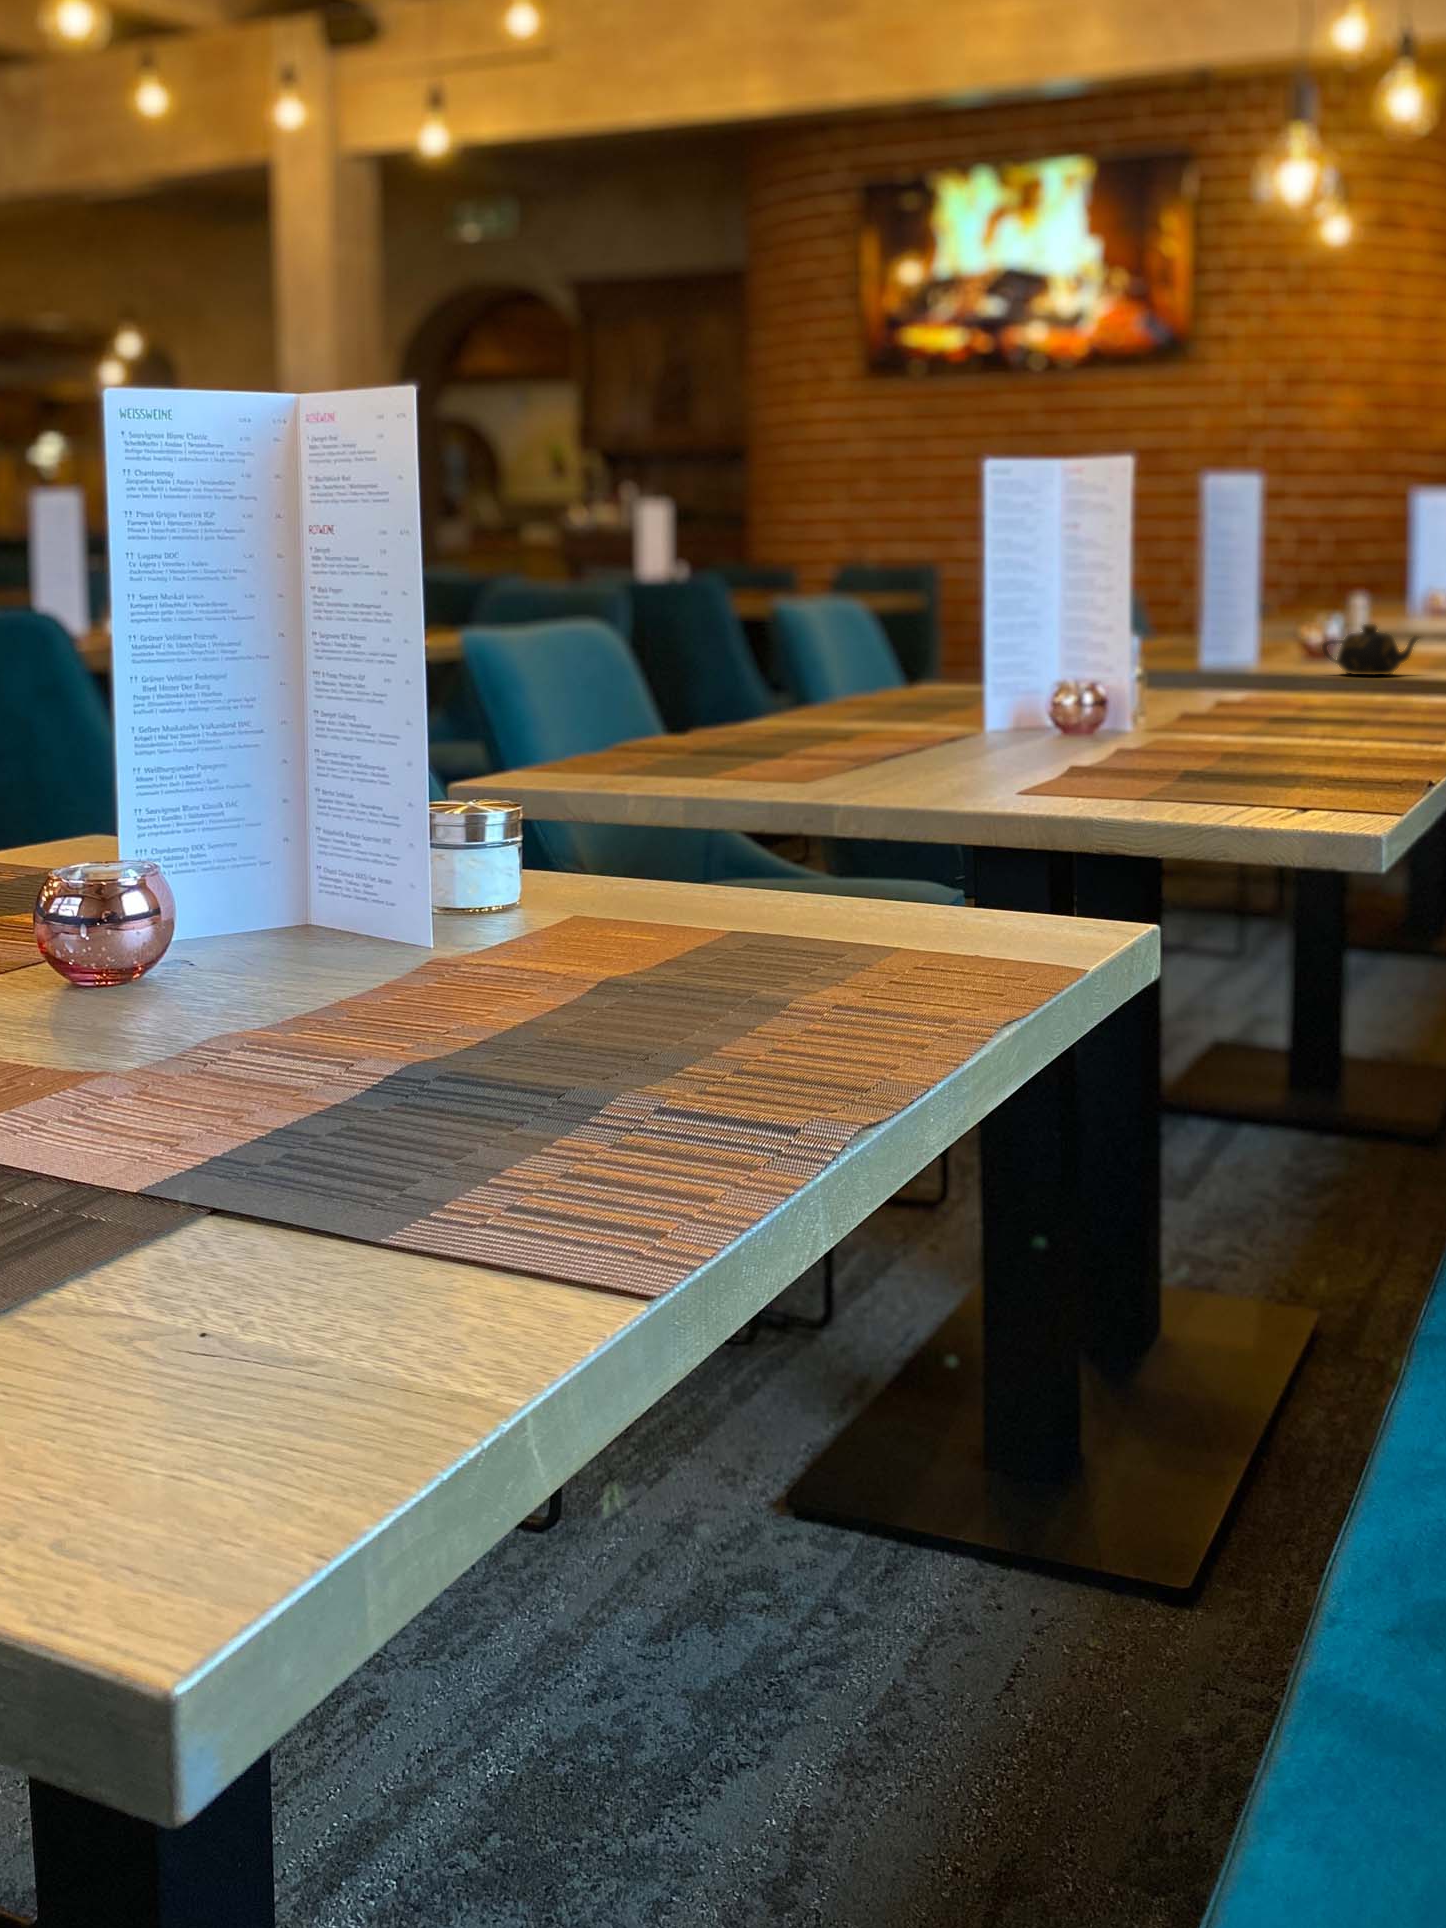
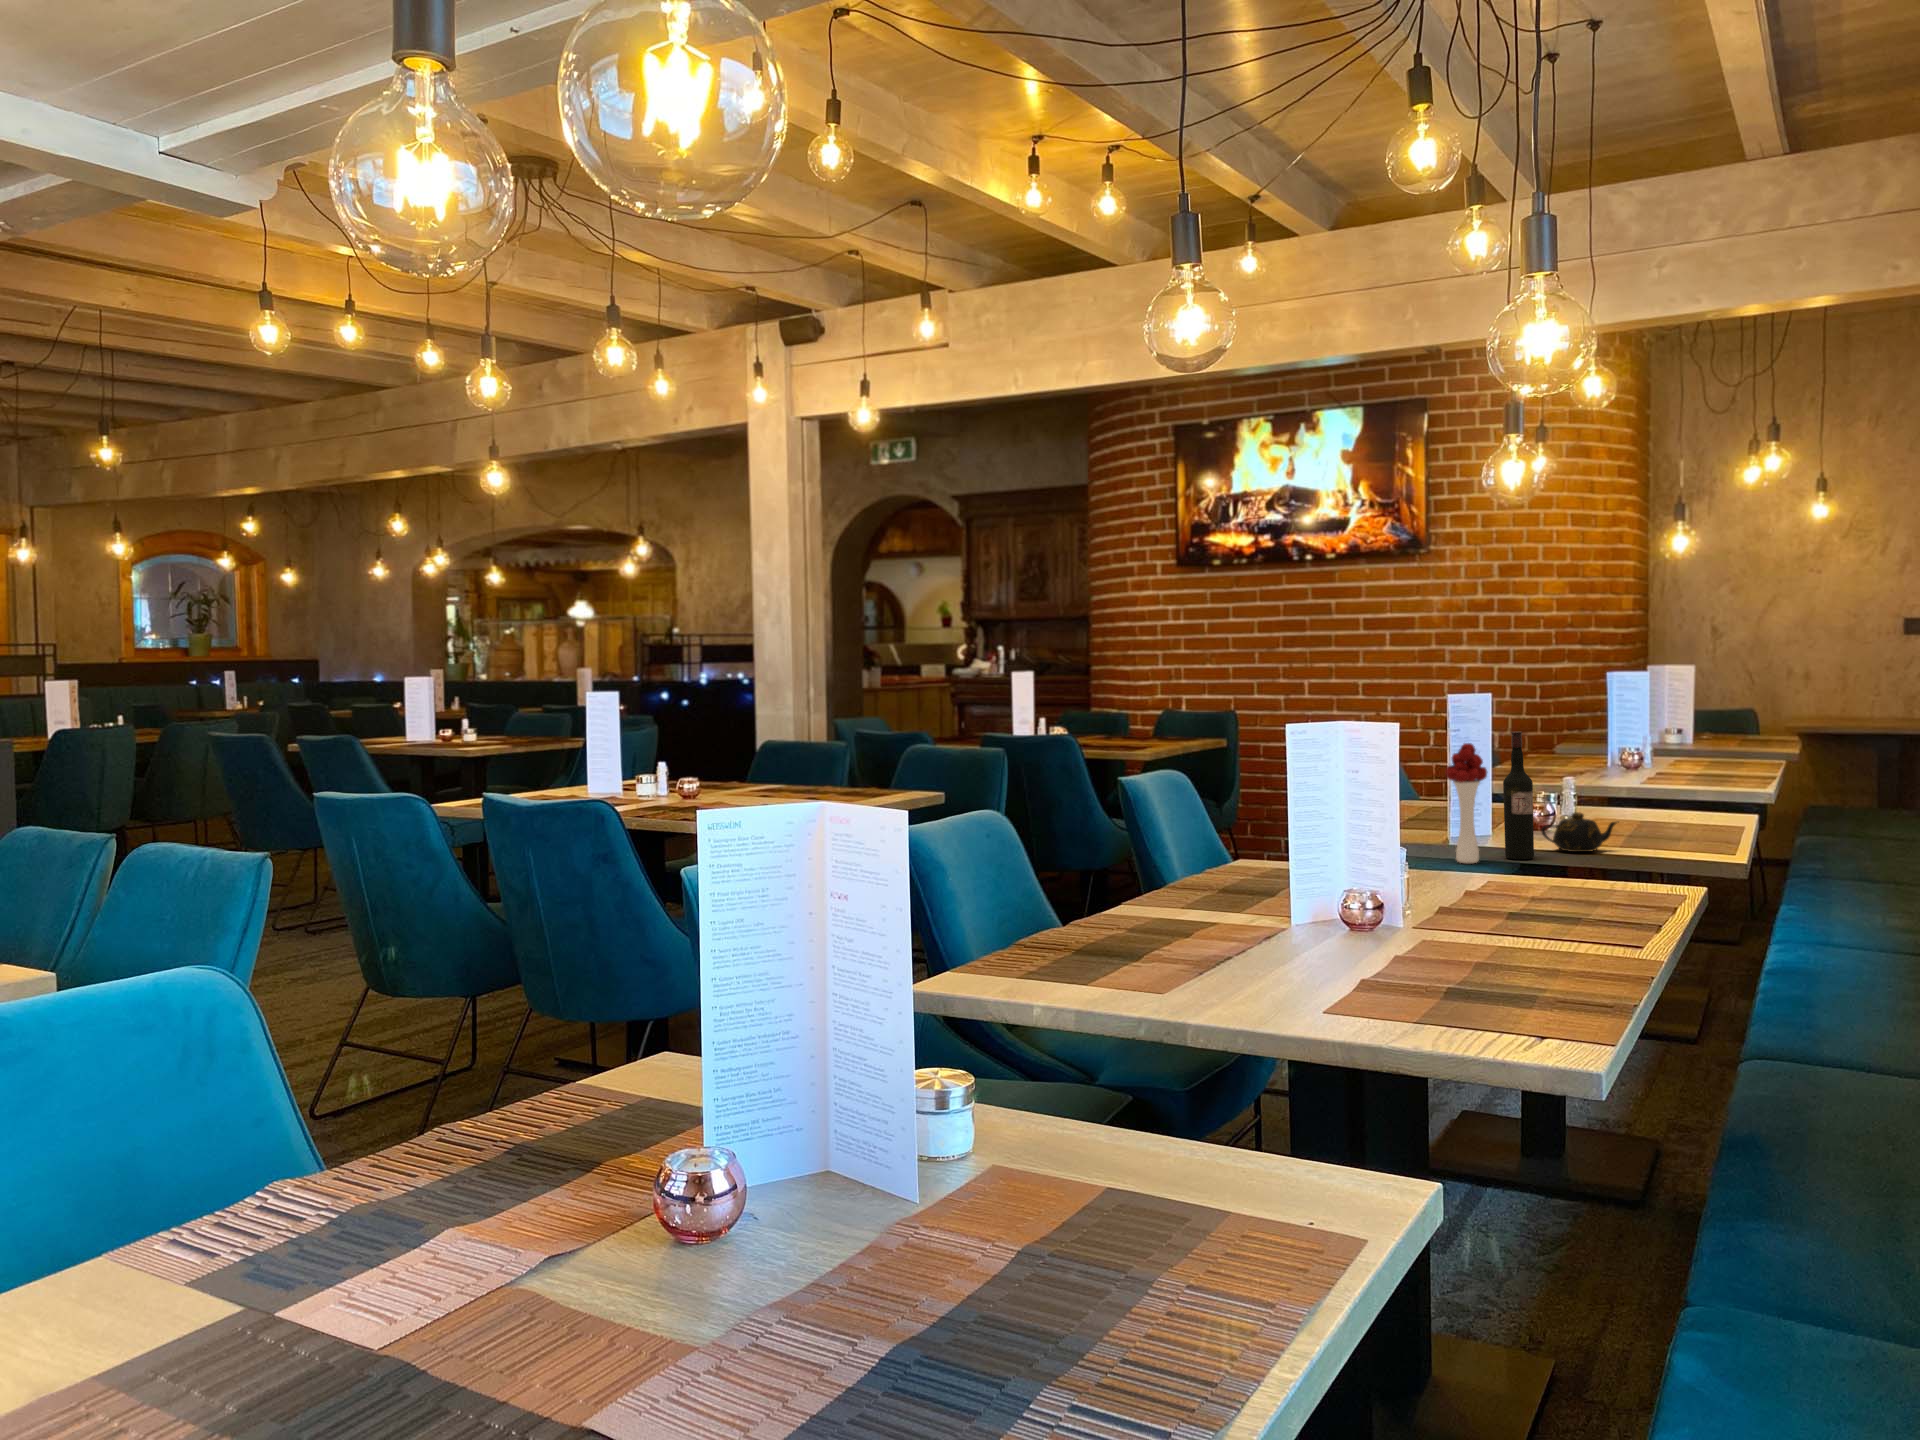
wine bottle: none [1274,510,1312,680] -> present [1503,732,1534,859]
flower bouquet: none [1198,522,1254,683] -> present [1445,743,1487,864]

